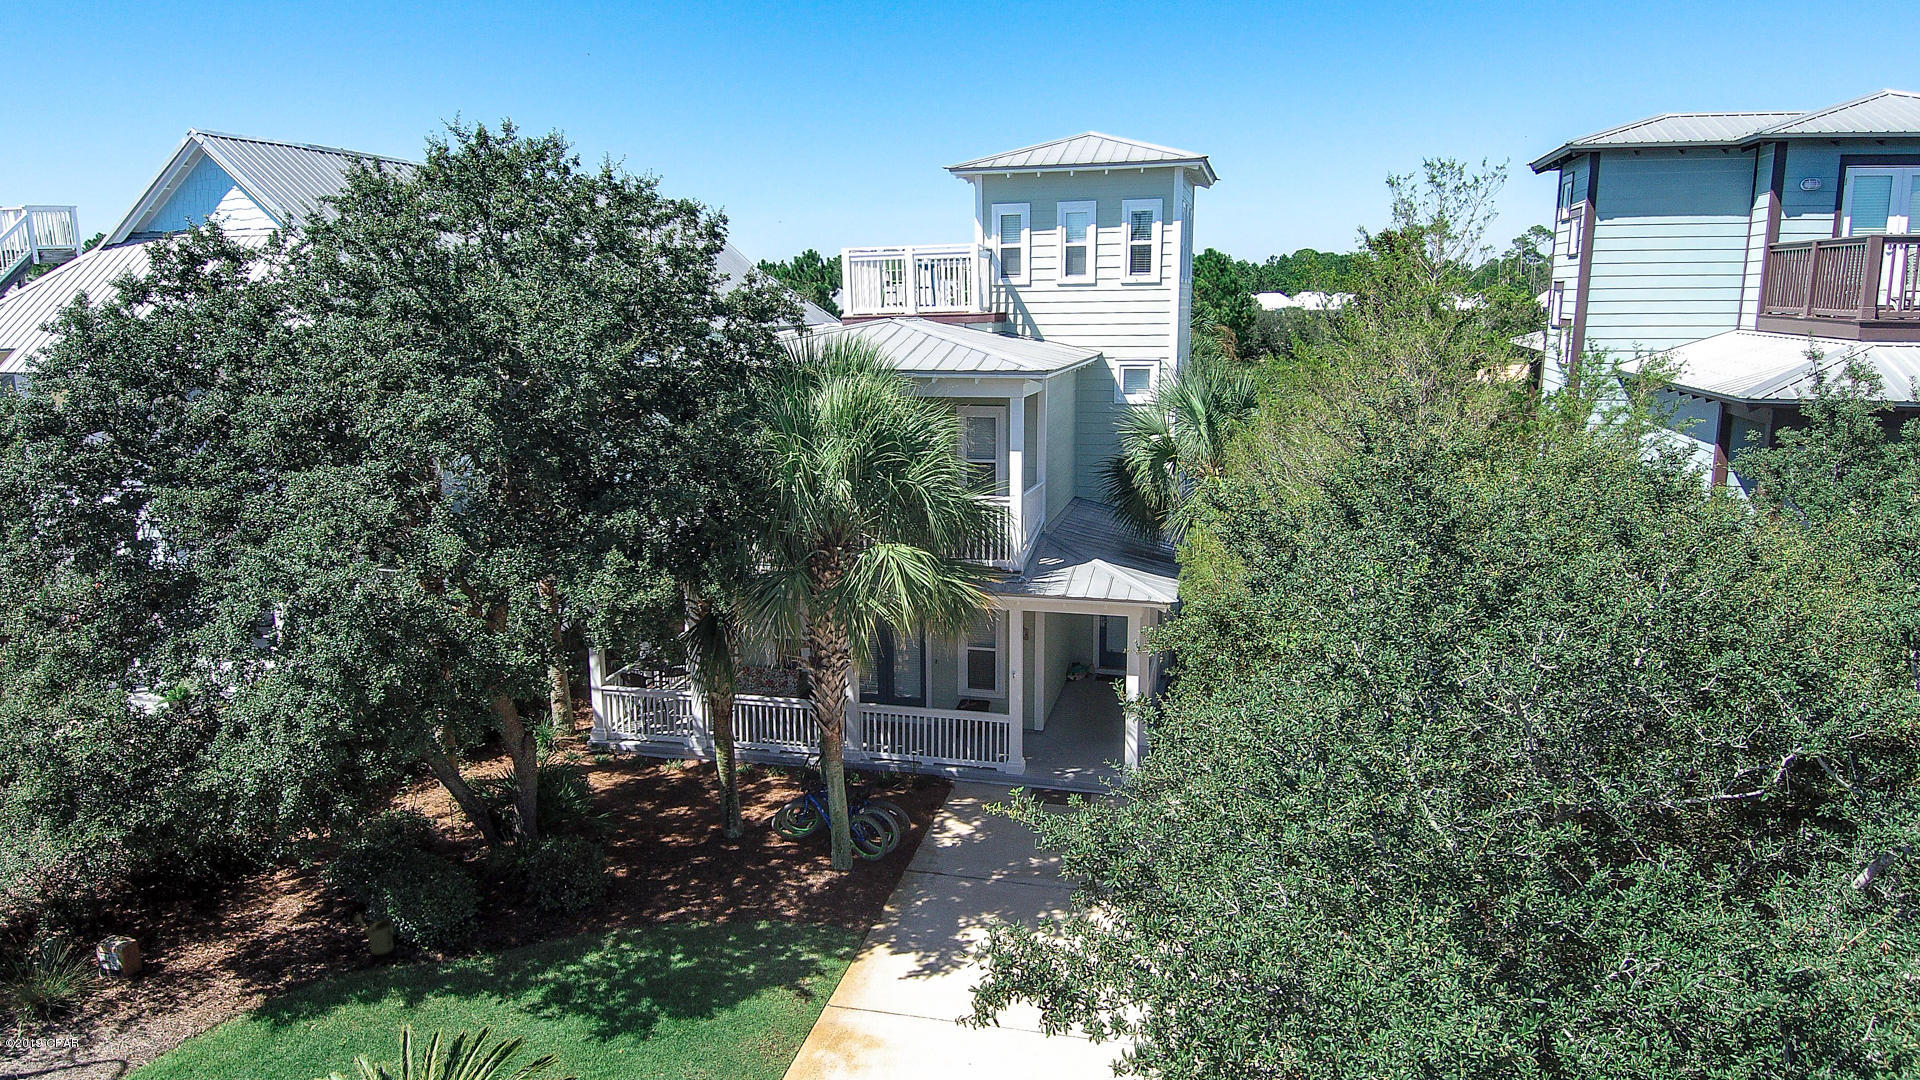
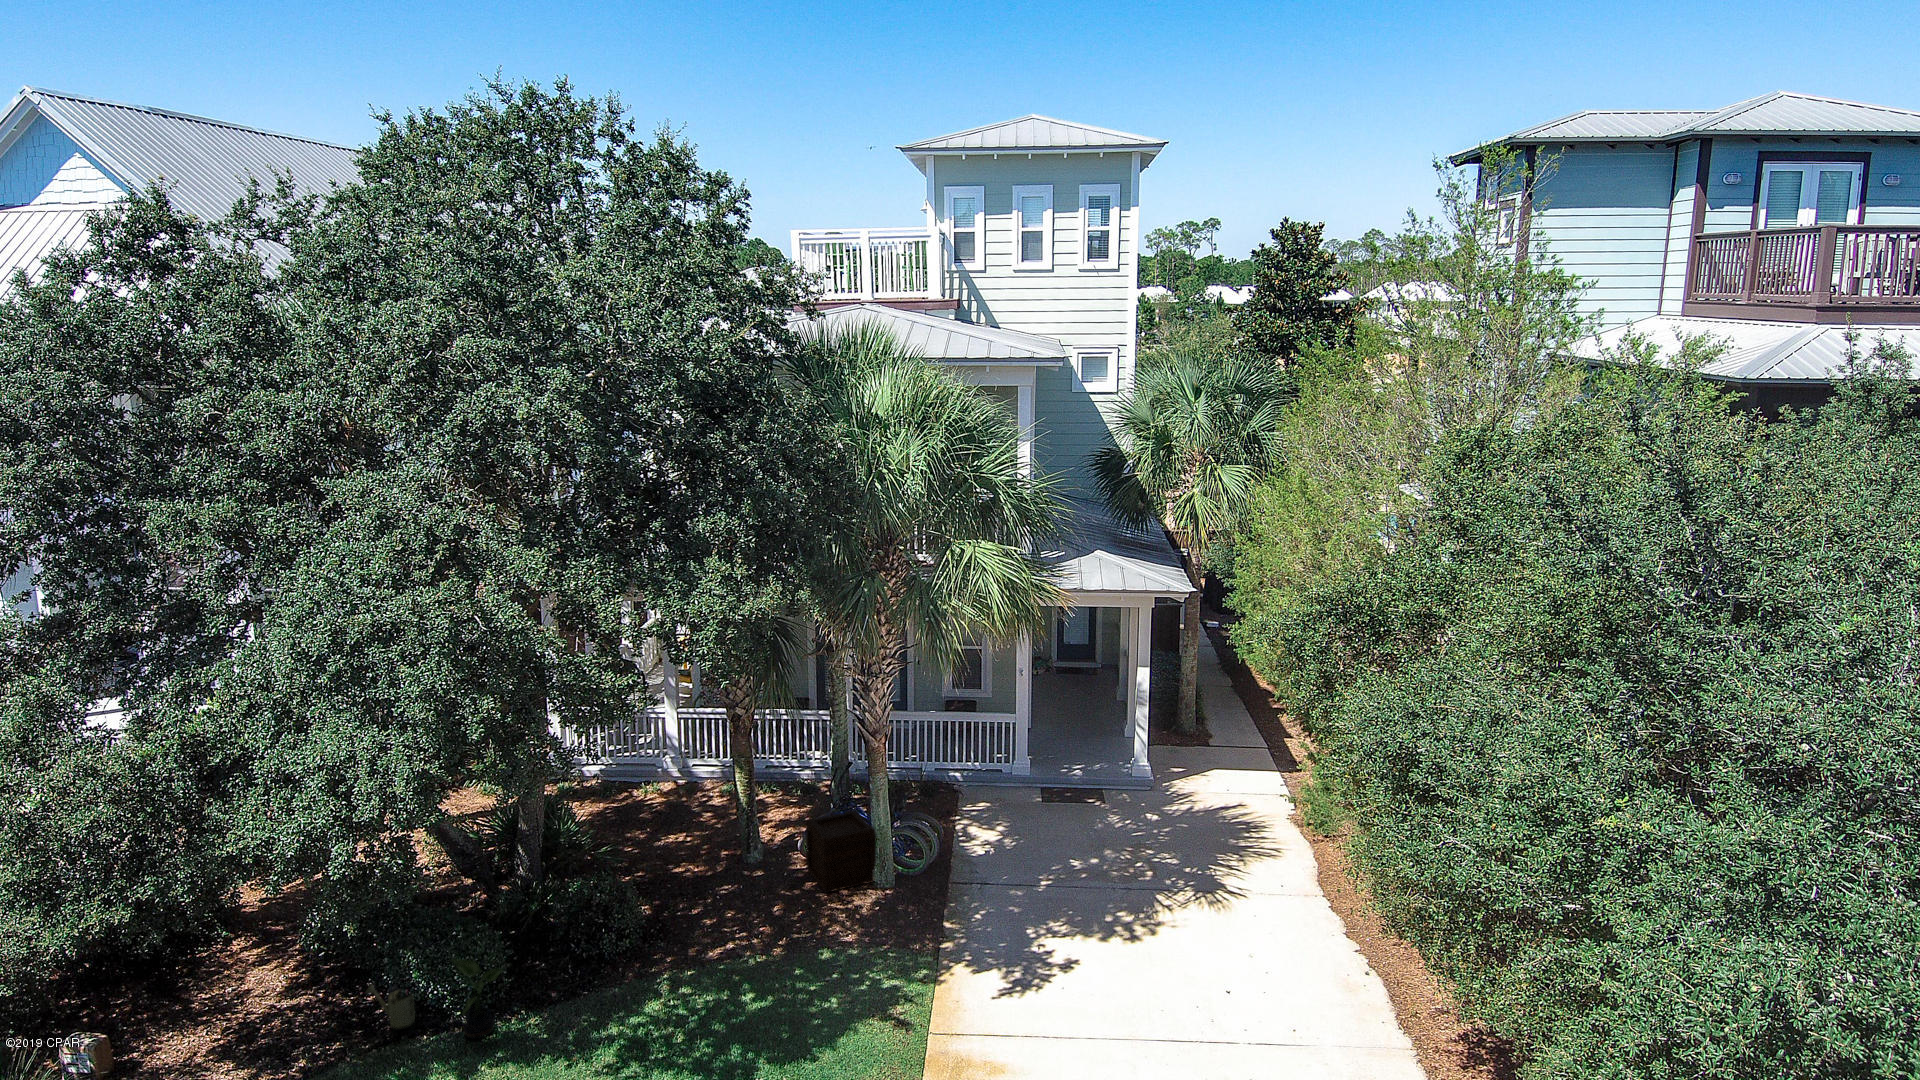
wooden crate: none [777,796,838,871] -> present [805,811,876,893]
potted plant: none [420,898,467,970] -> present [452,959,504,1039]

